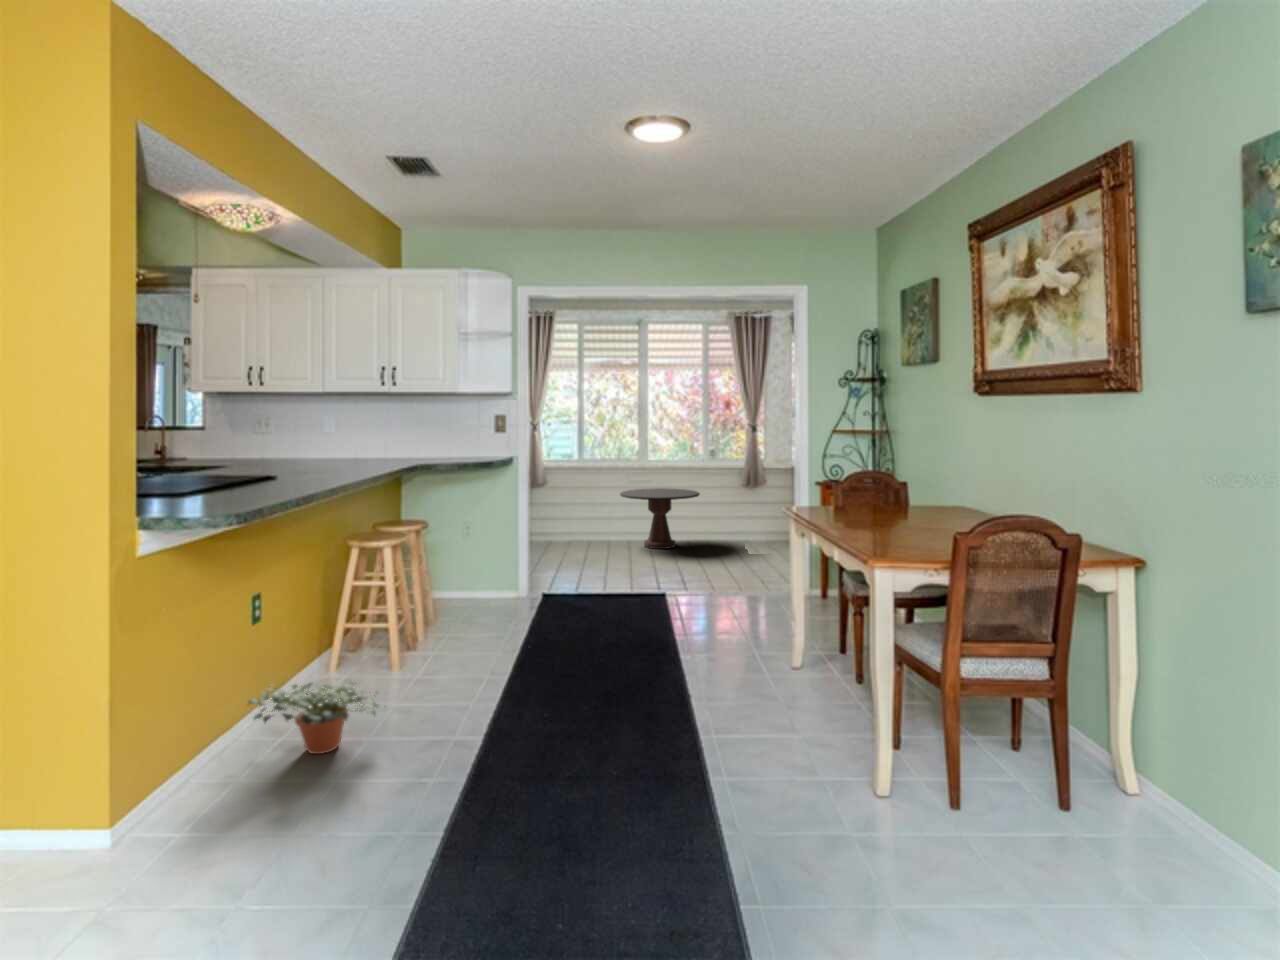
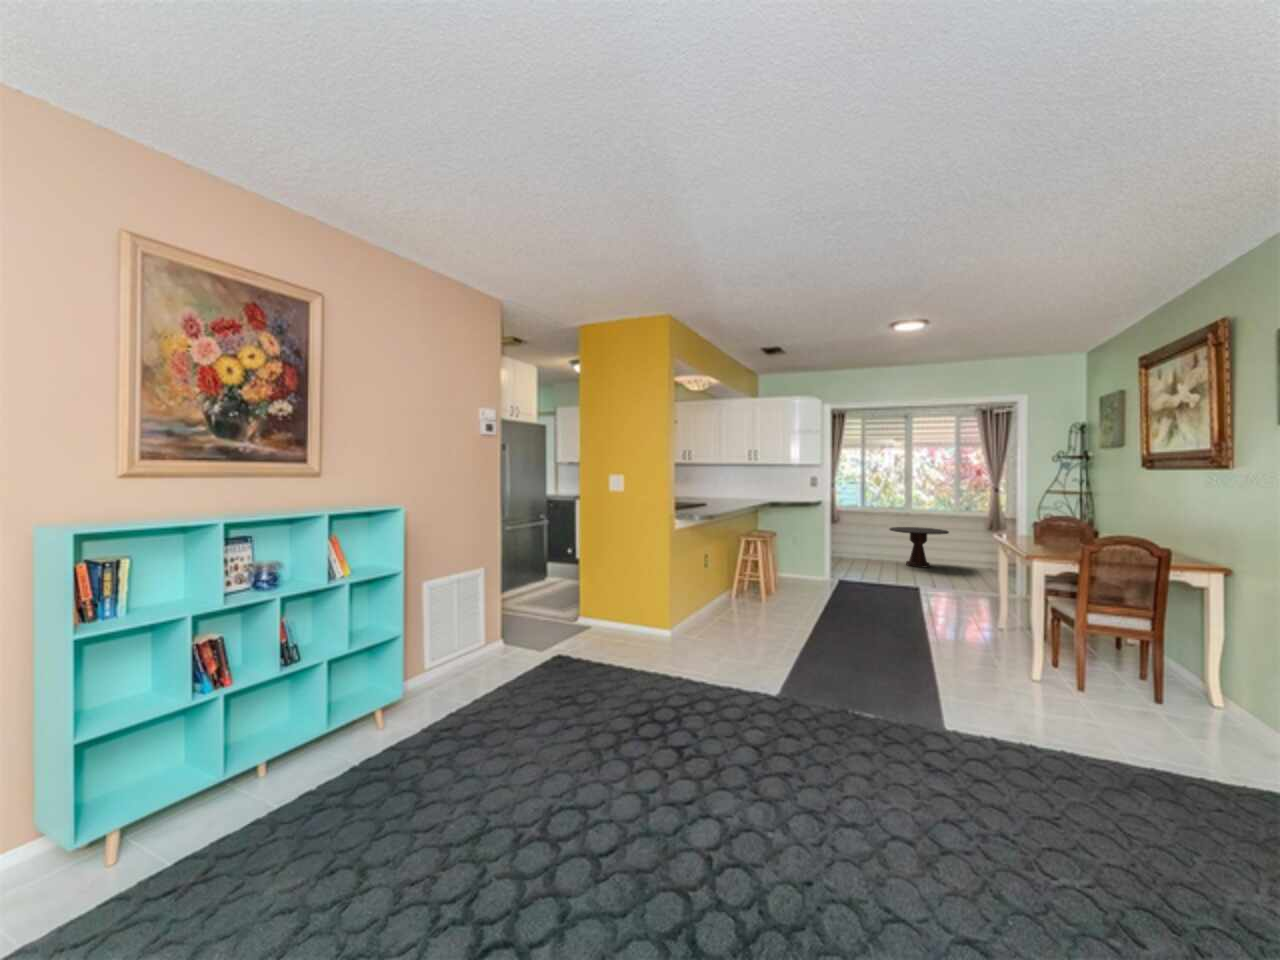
potted plant: present [249,683,384,754] -> none [701,592,758,626]

